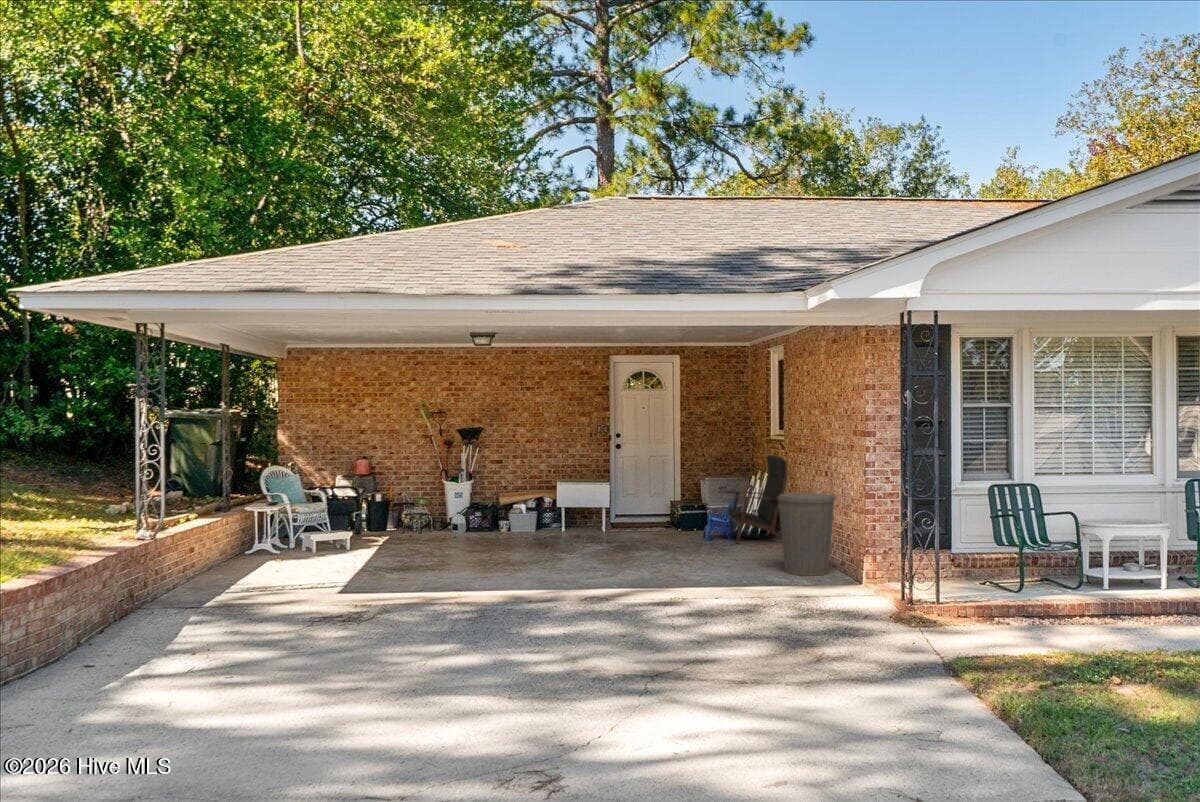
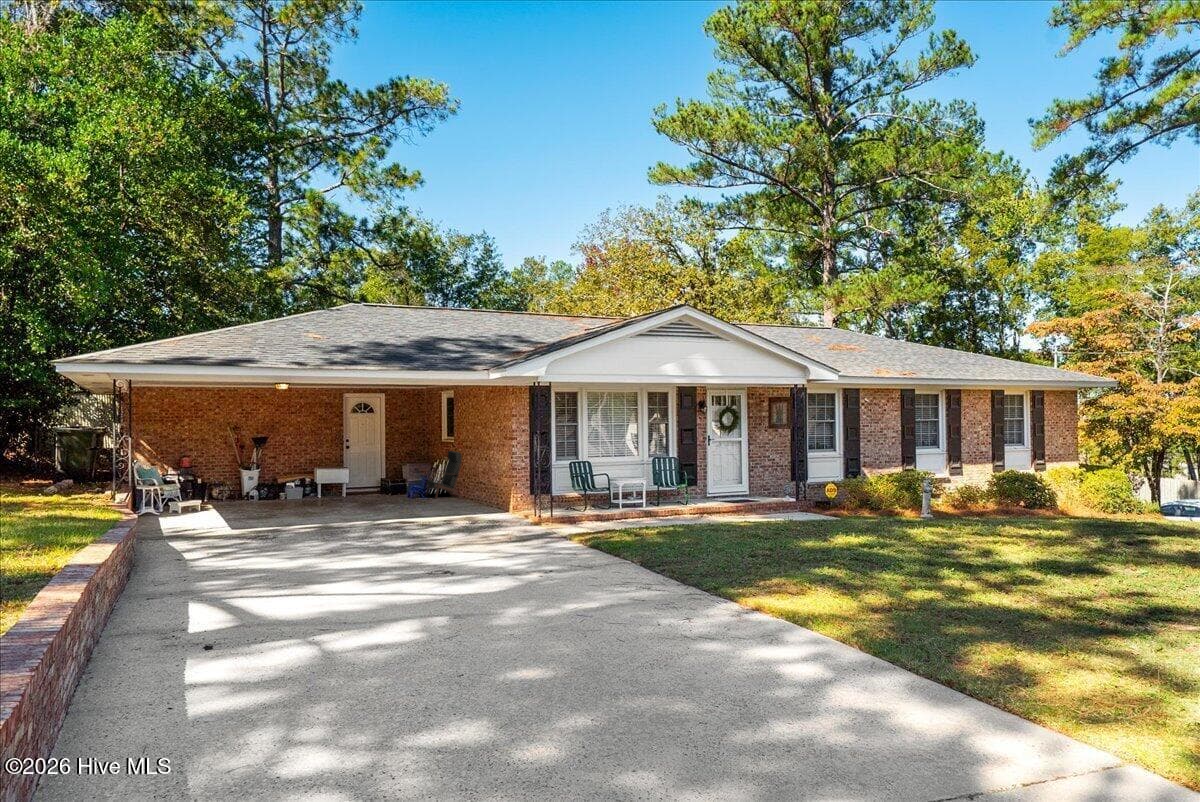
trash can: present [778,493,835,576] -> none [471,470,499,510]

